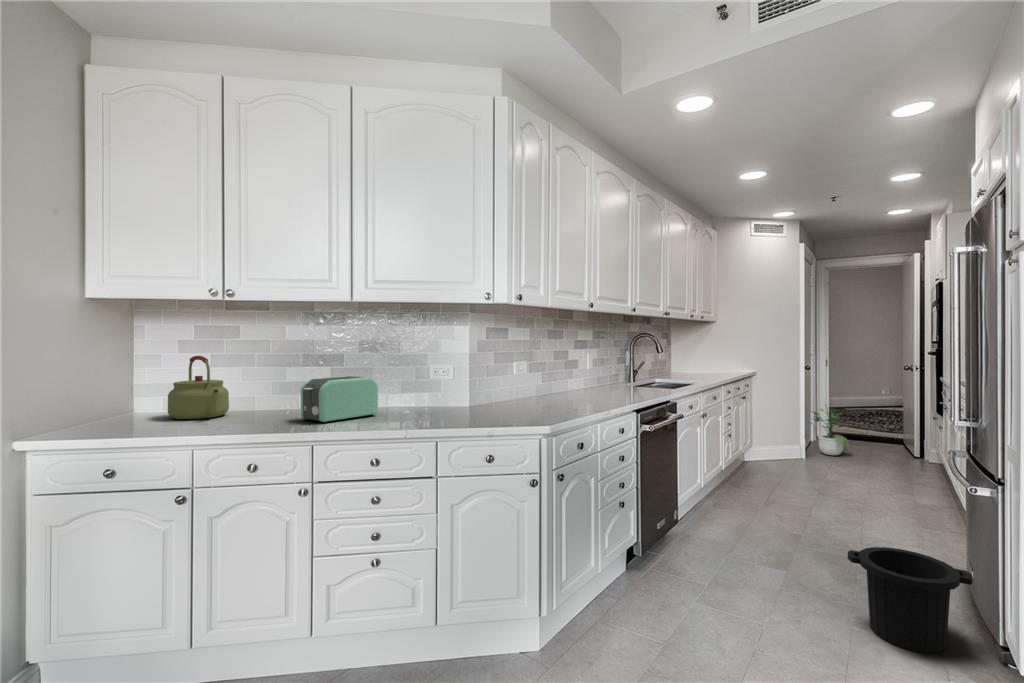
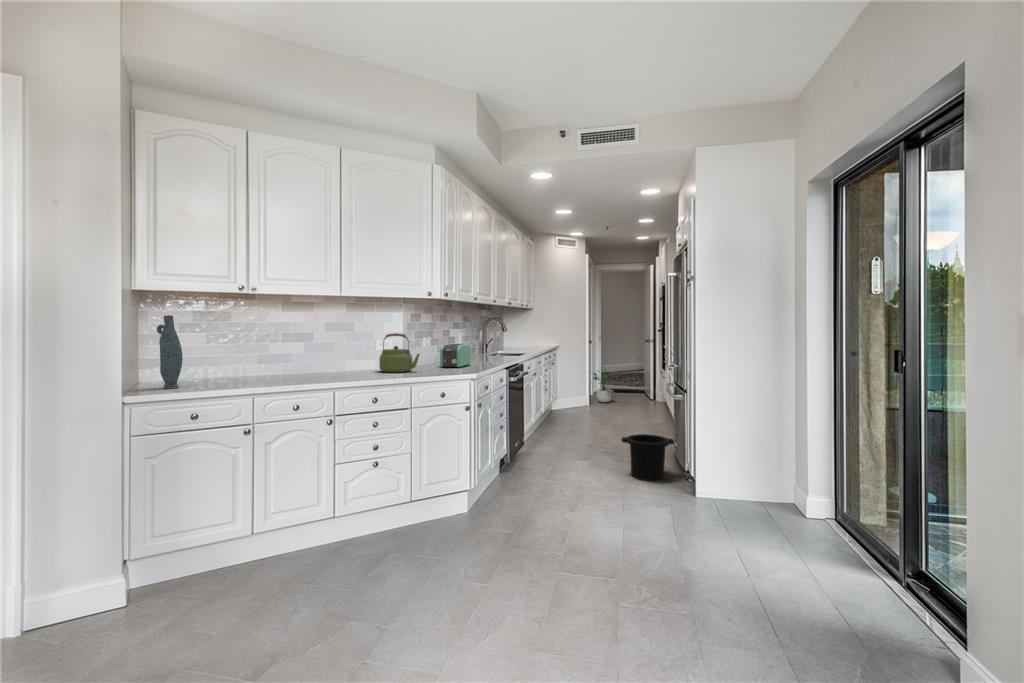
vase: none [78,330,111,430] -> present [157,315,183,388]
kettle: present [168,356,229,419] -> present [379,333,419,372]
toaster: present [301,376,378,423] -> present [440,344,471,368]

